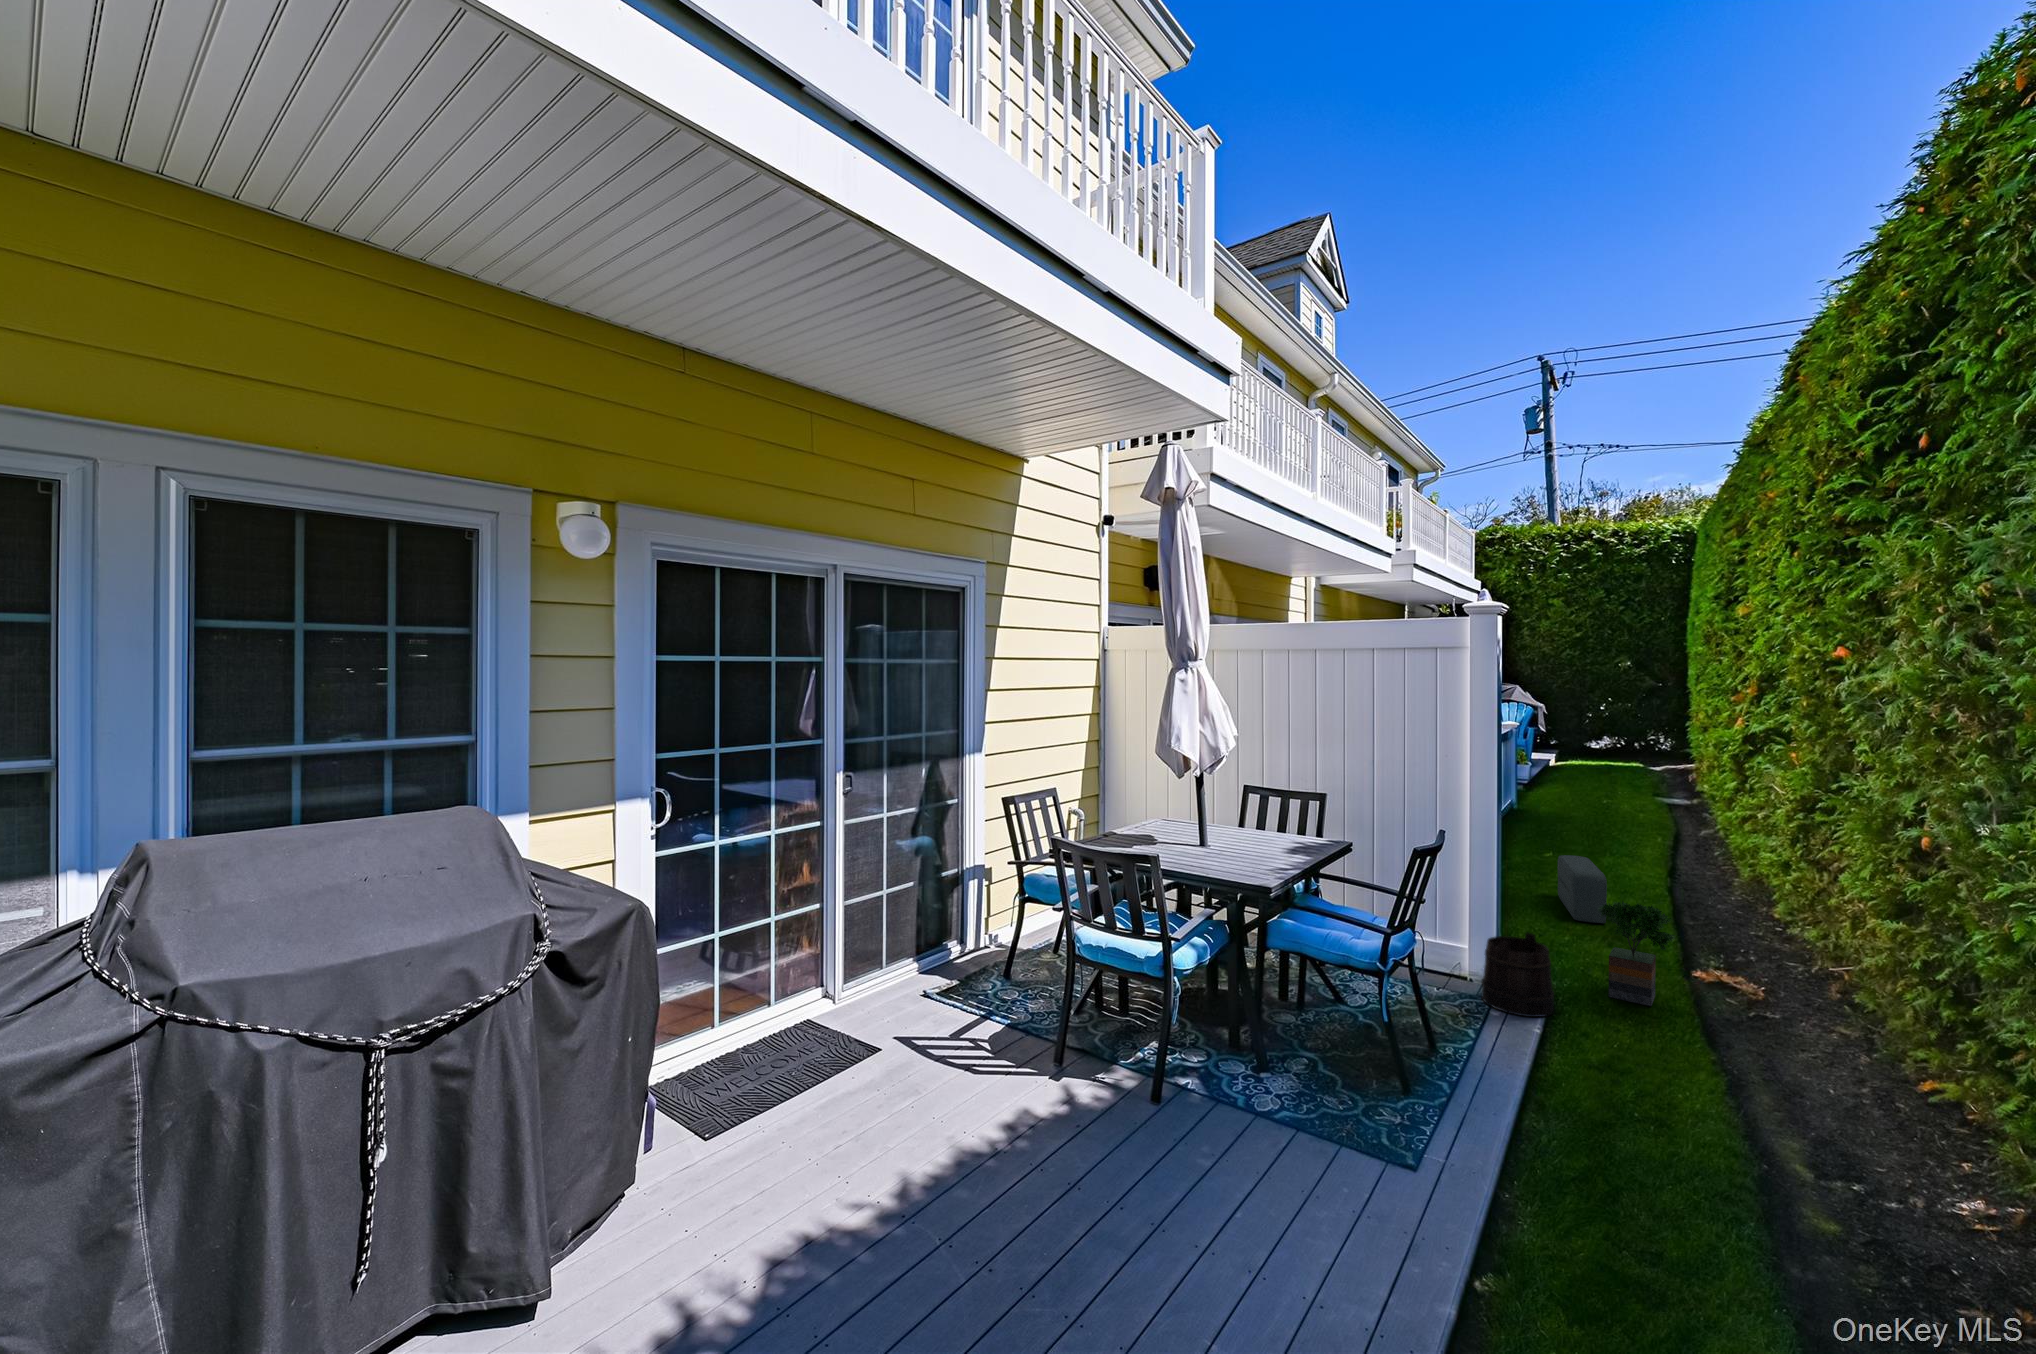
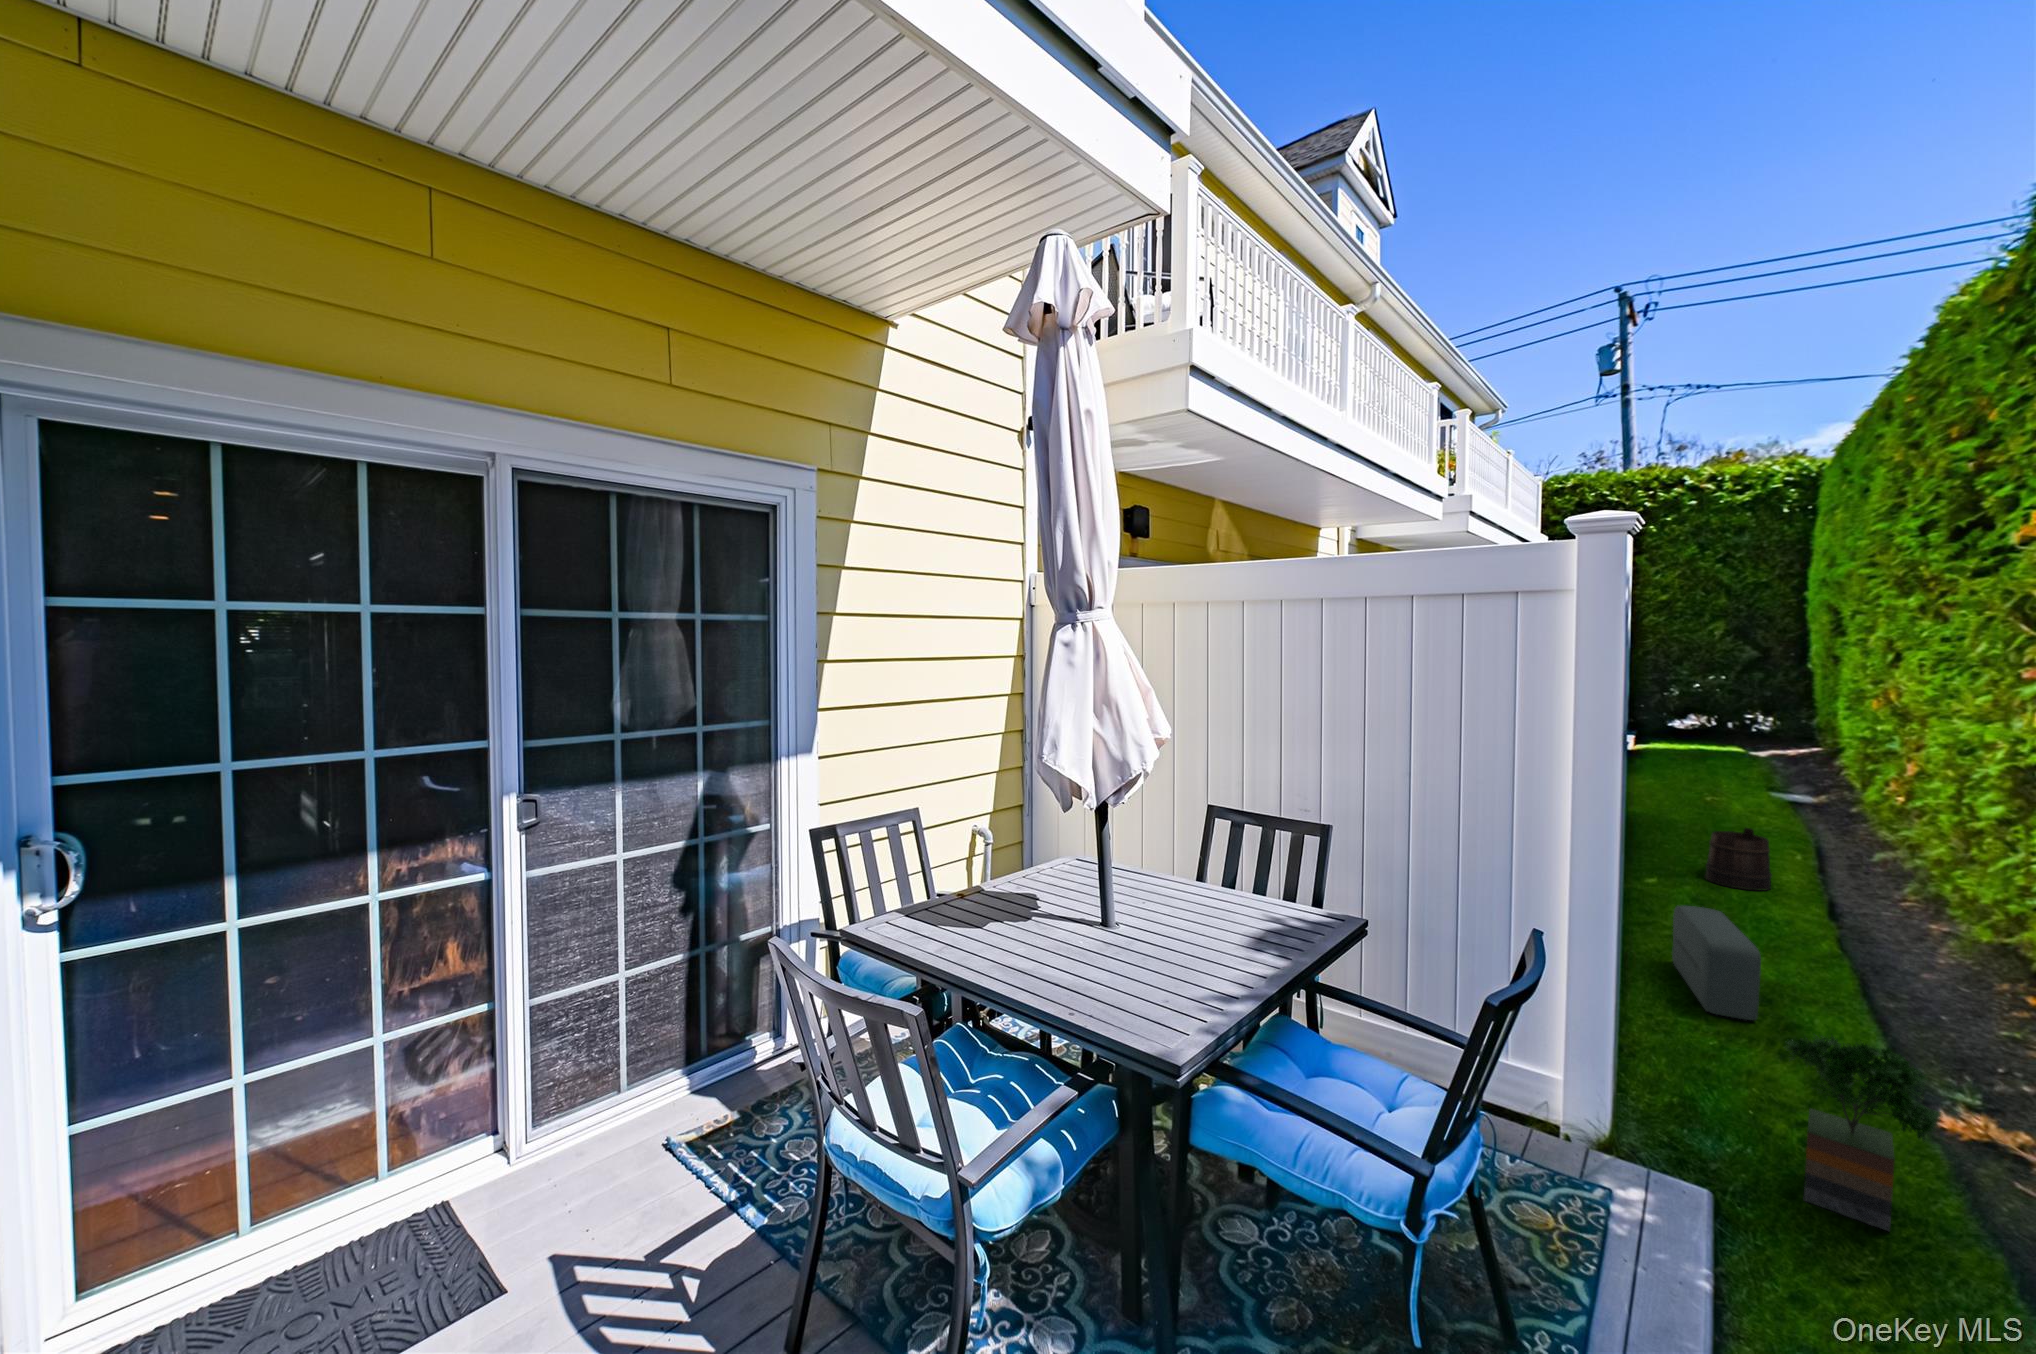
bucket: present [1482,933,1554,1017] -> present [1705,828,1772,891]

